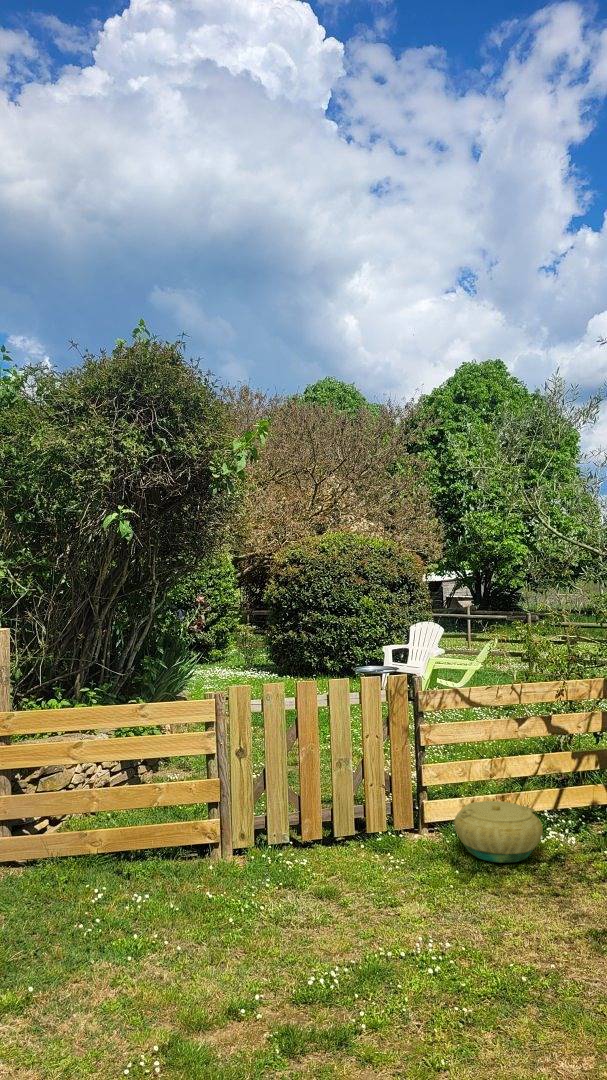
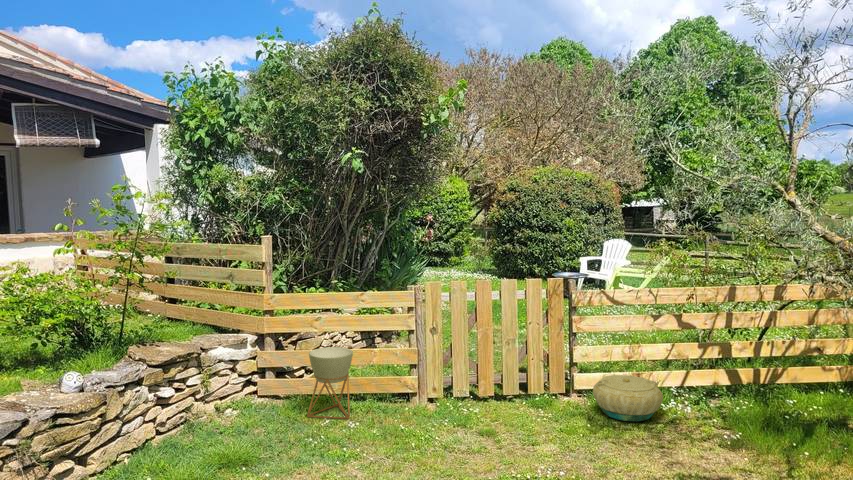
planter: none [67,784,135,891] -> present [307,347,353,419]

